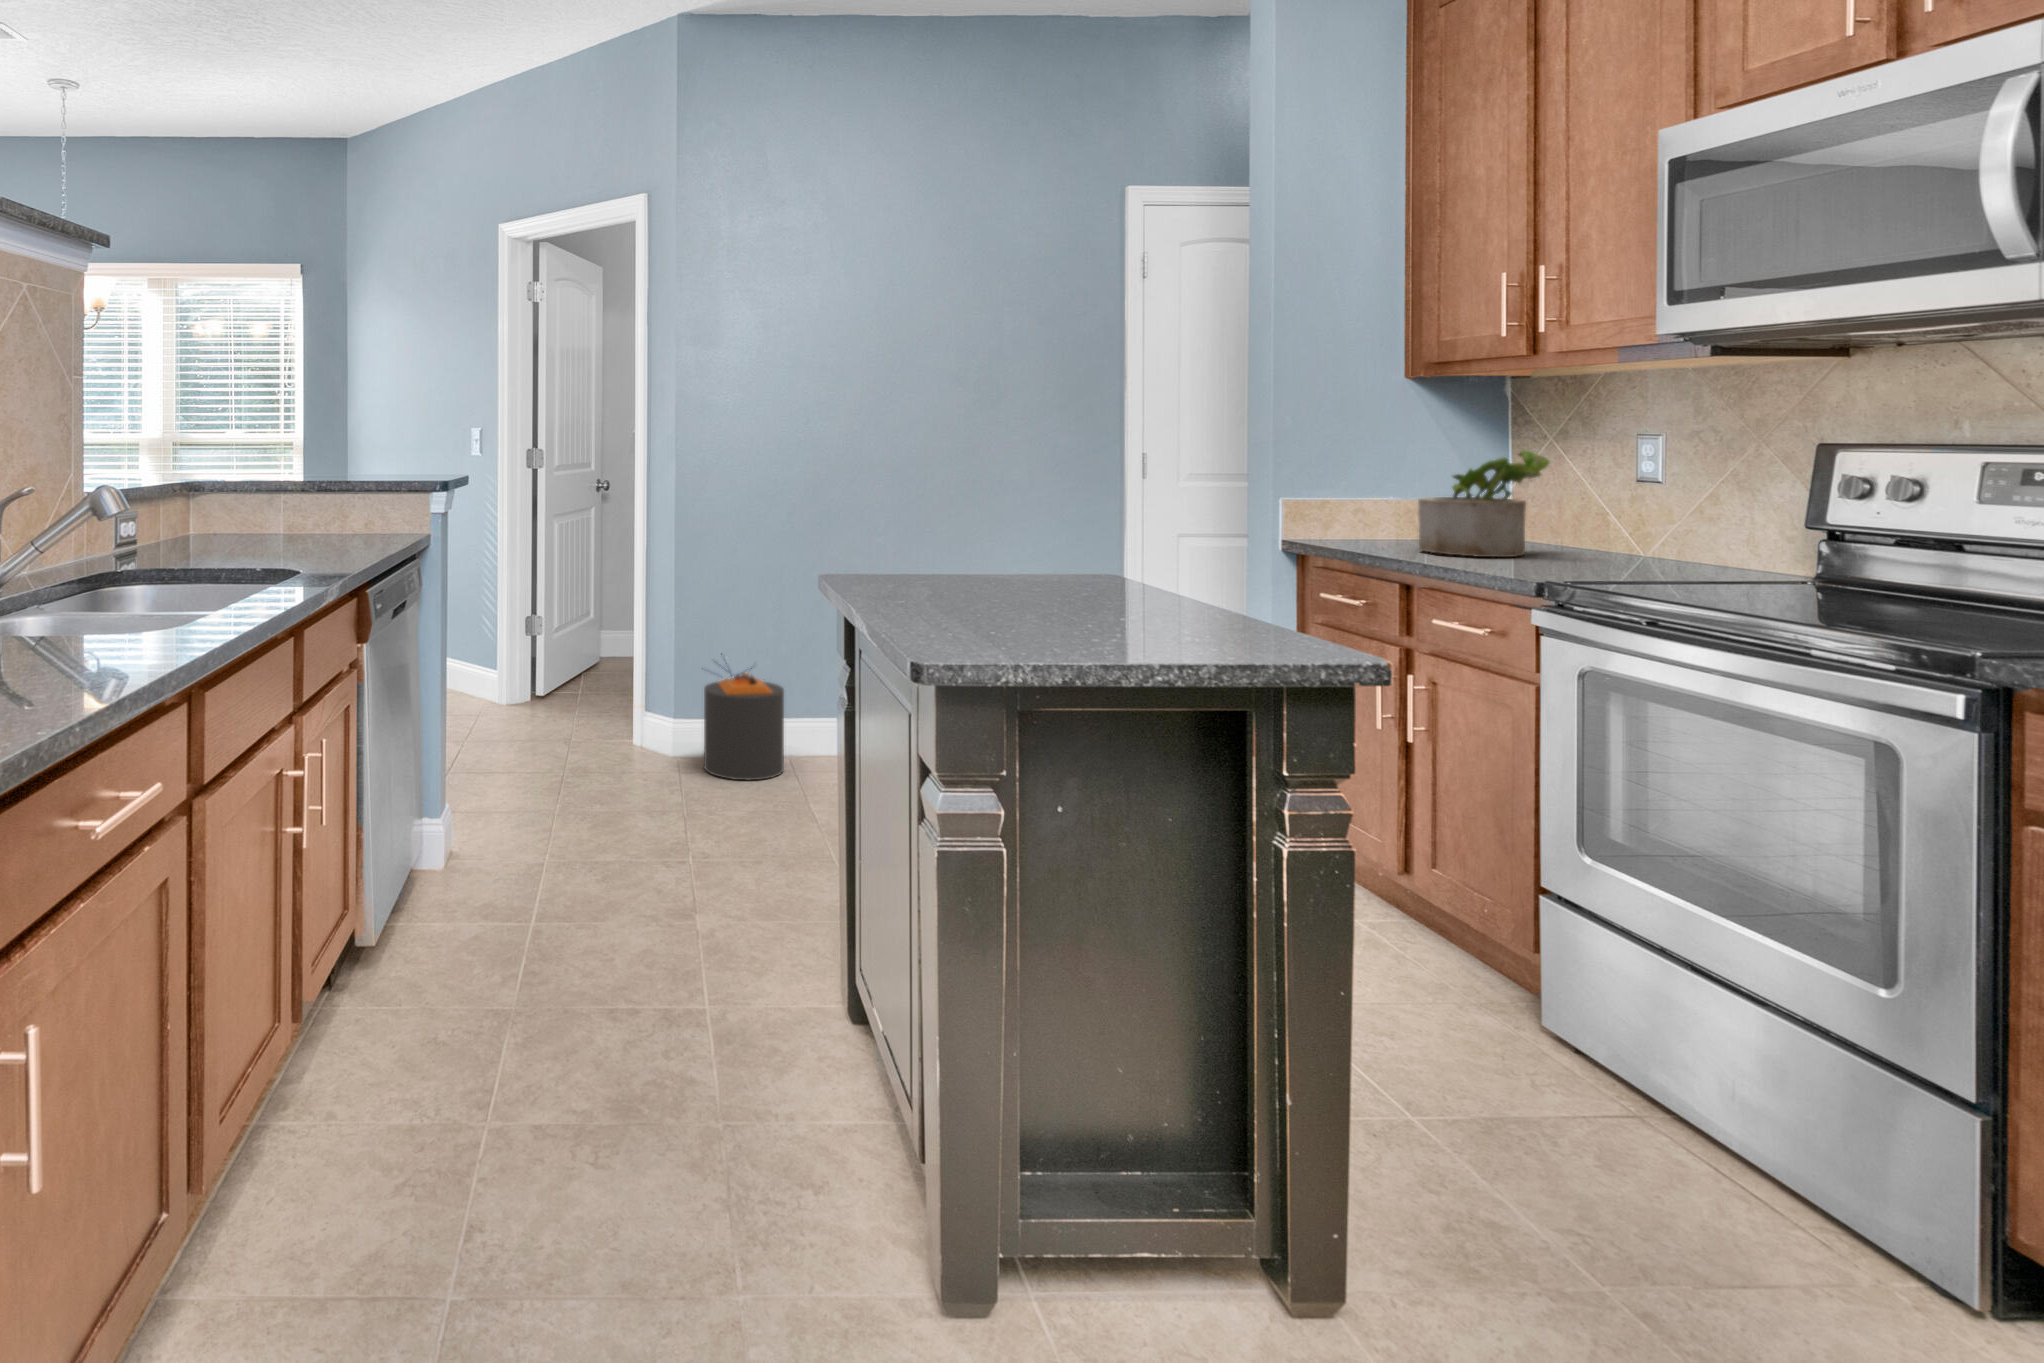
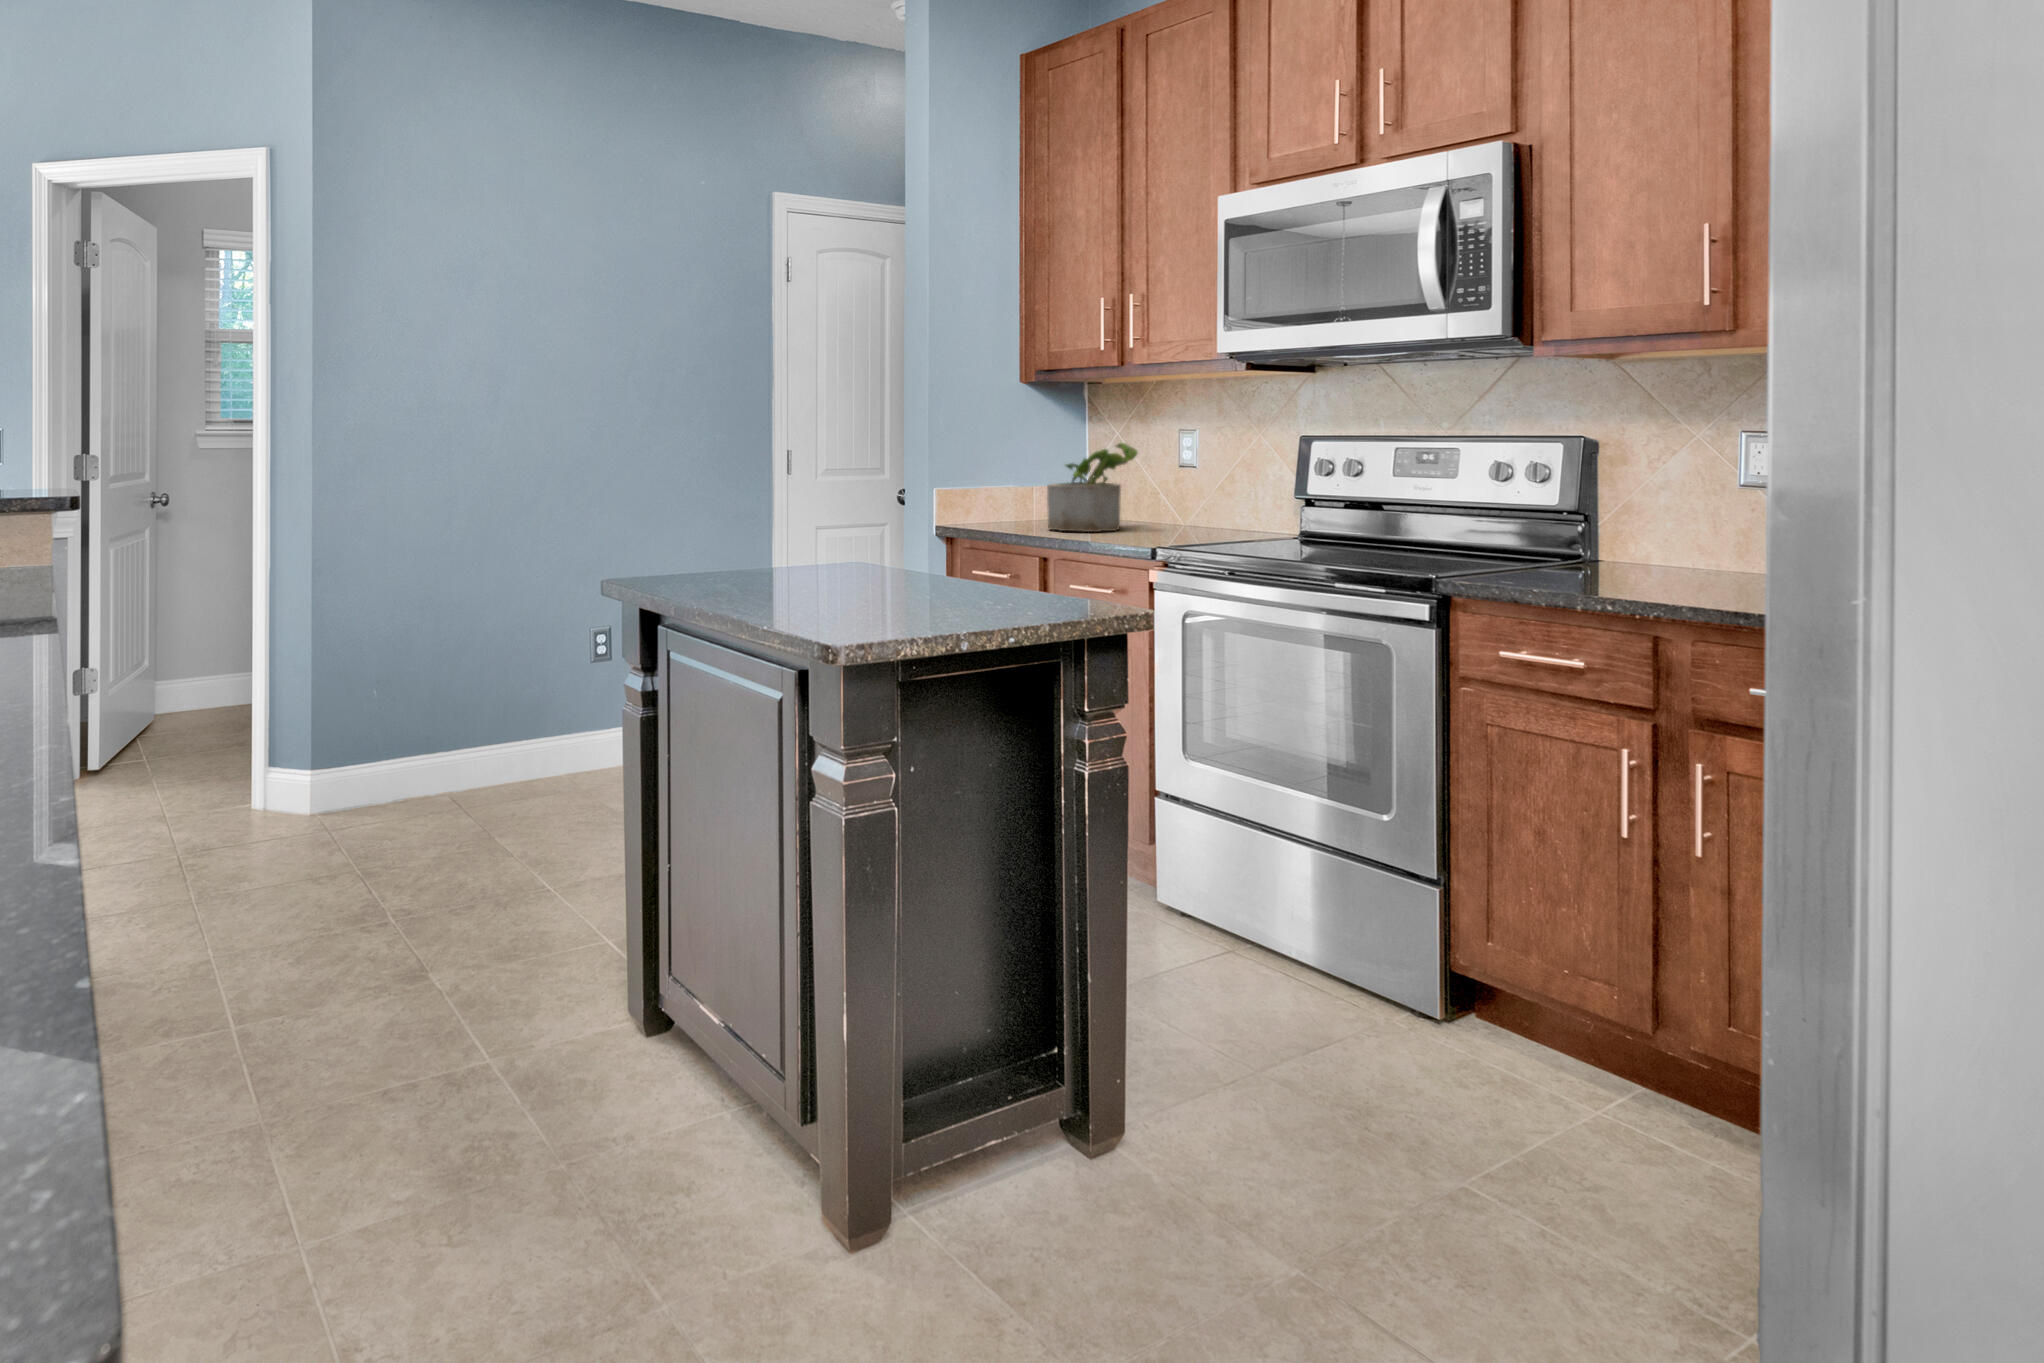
trash can: present [702,653,784,780] -> none [344,682,448,829]

